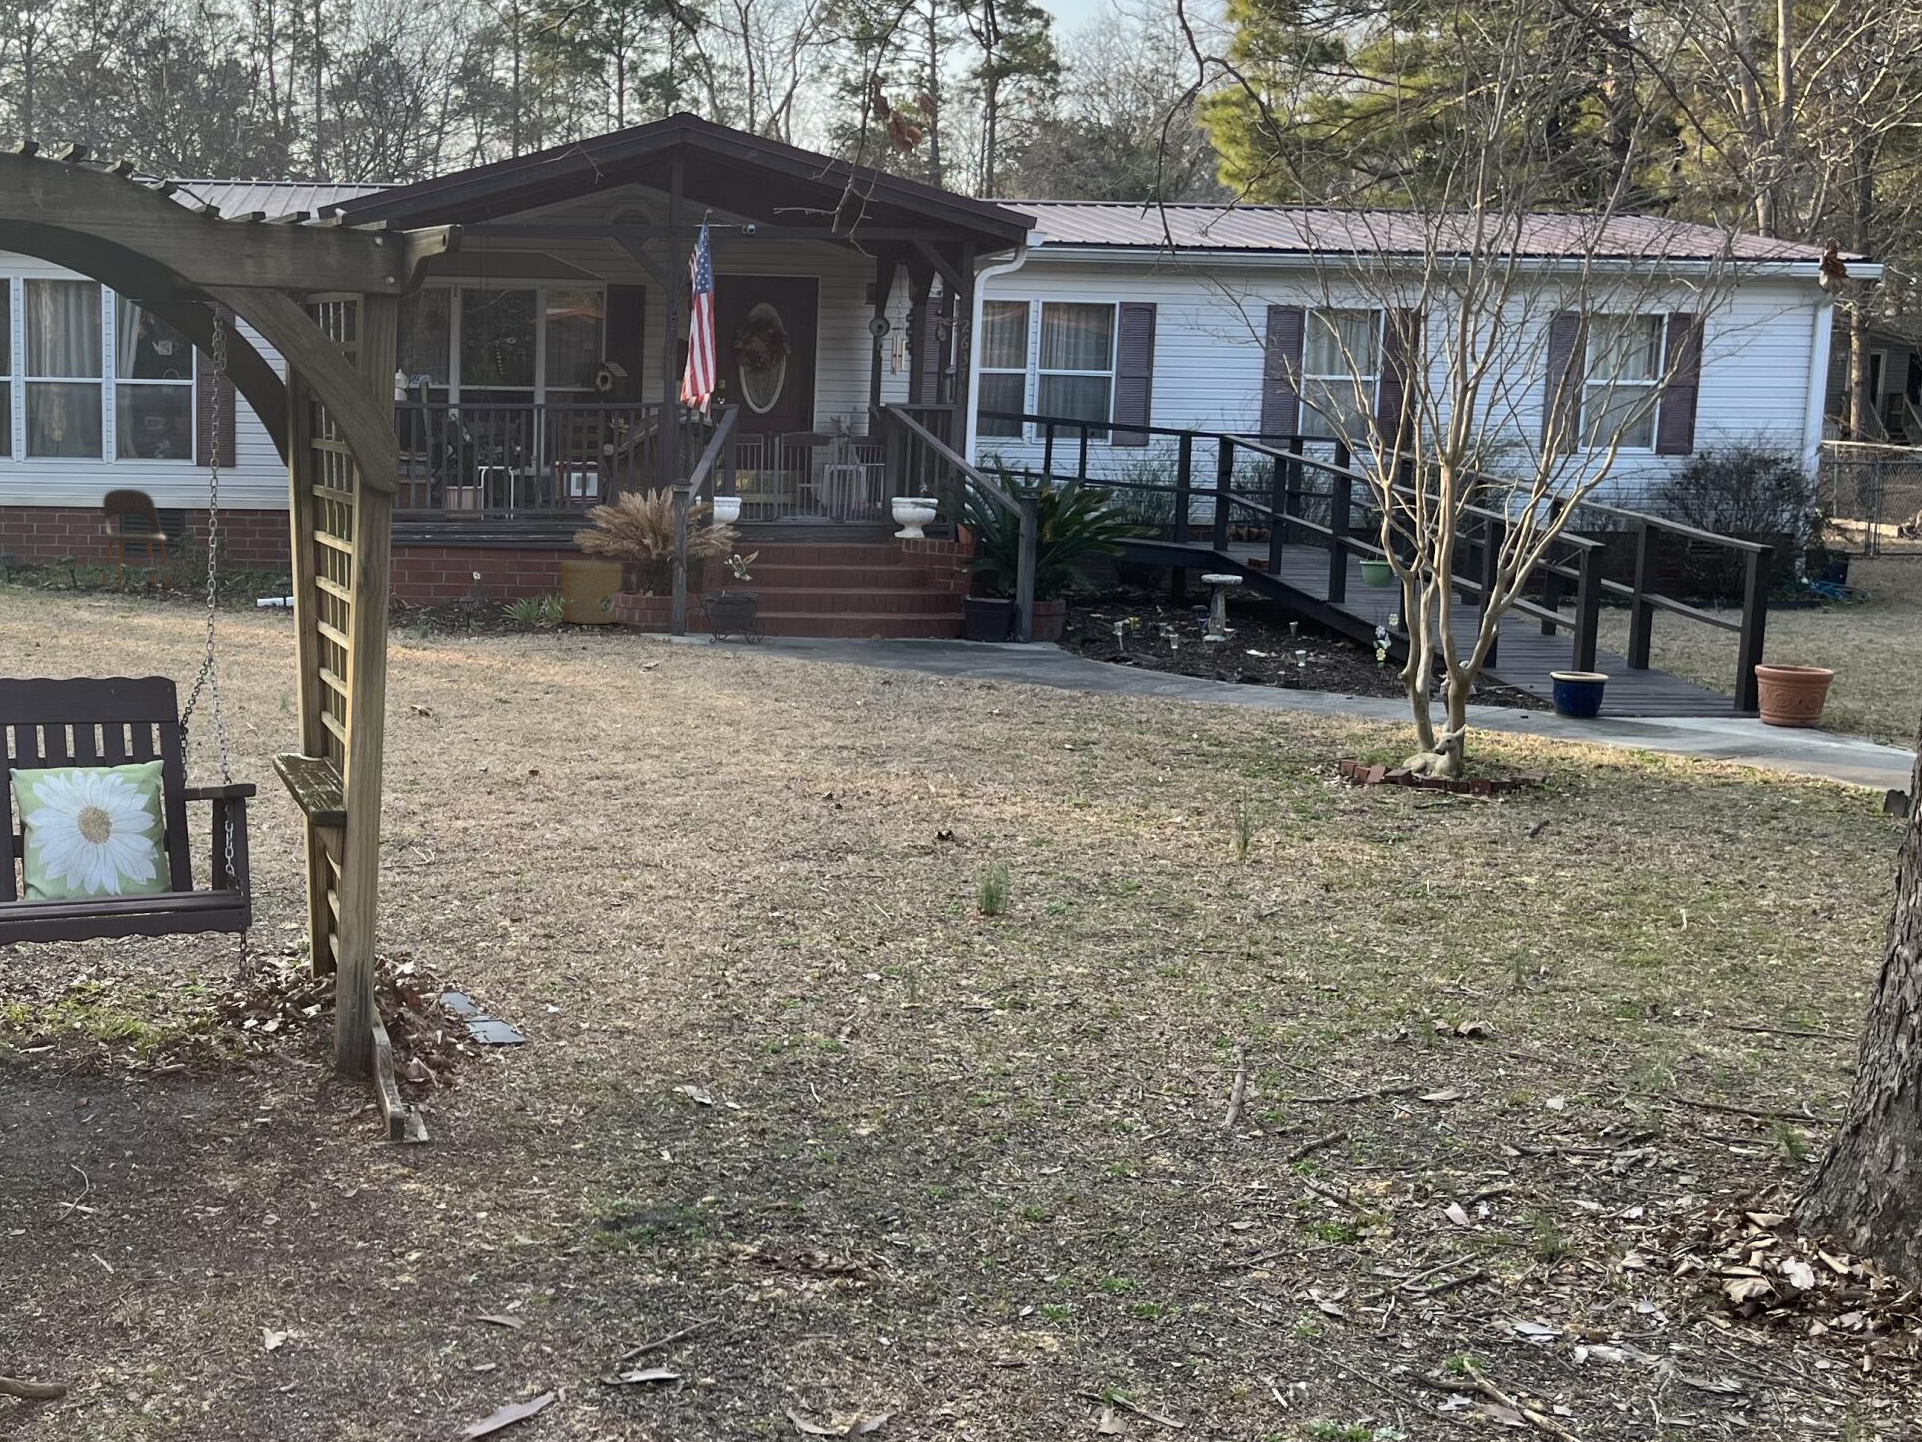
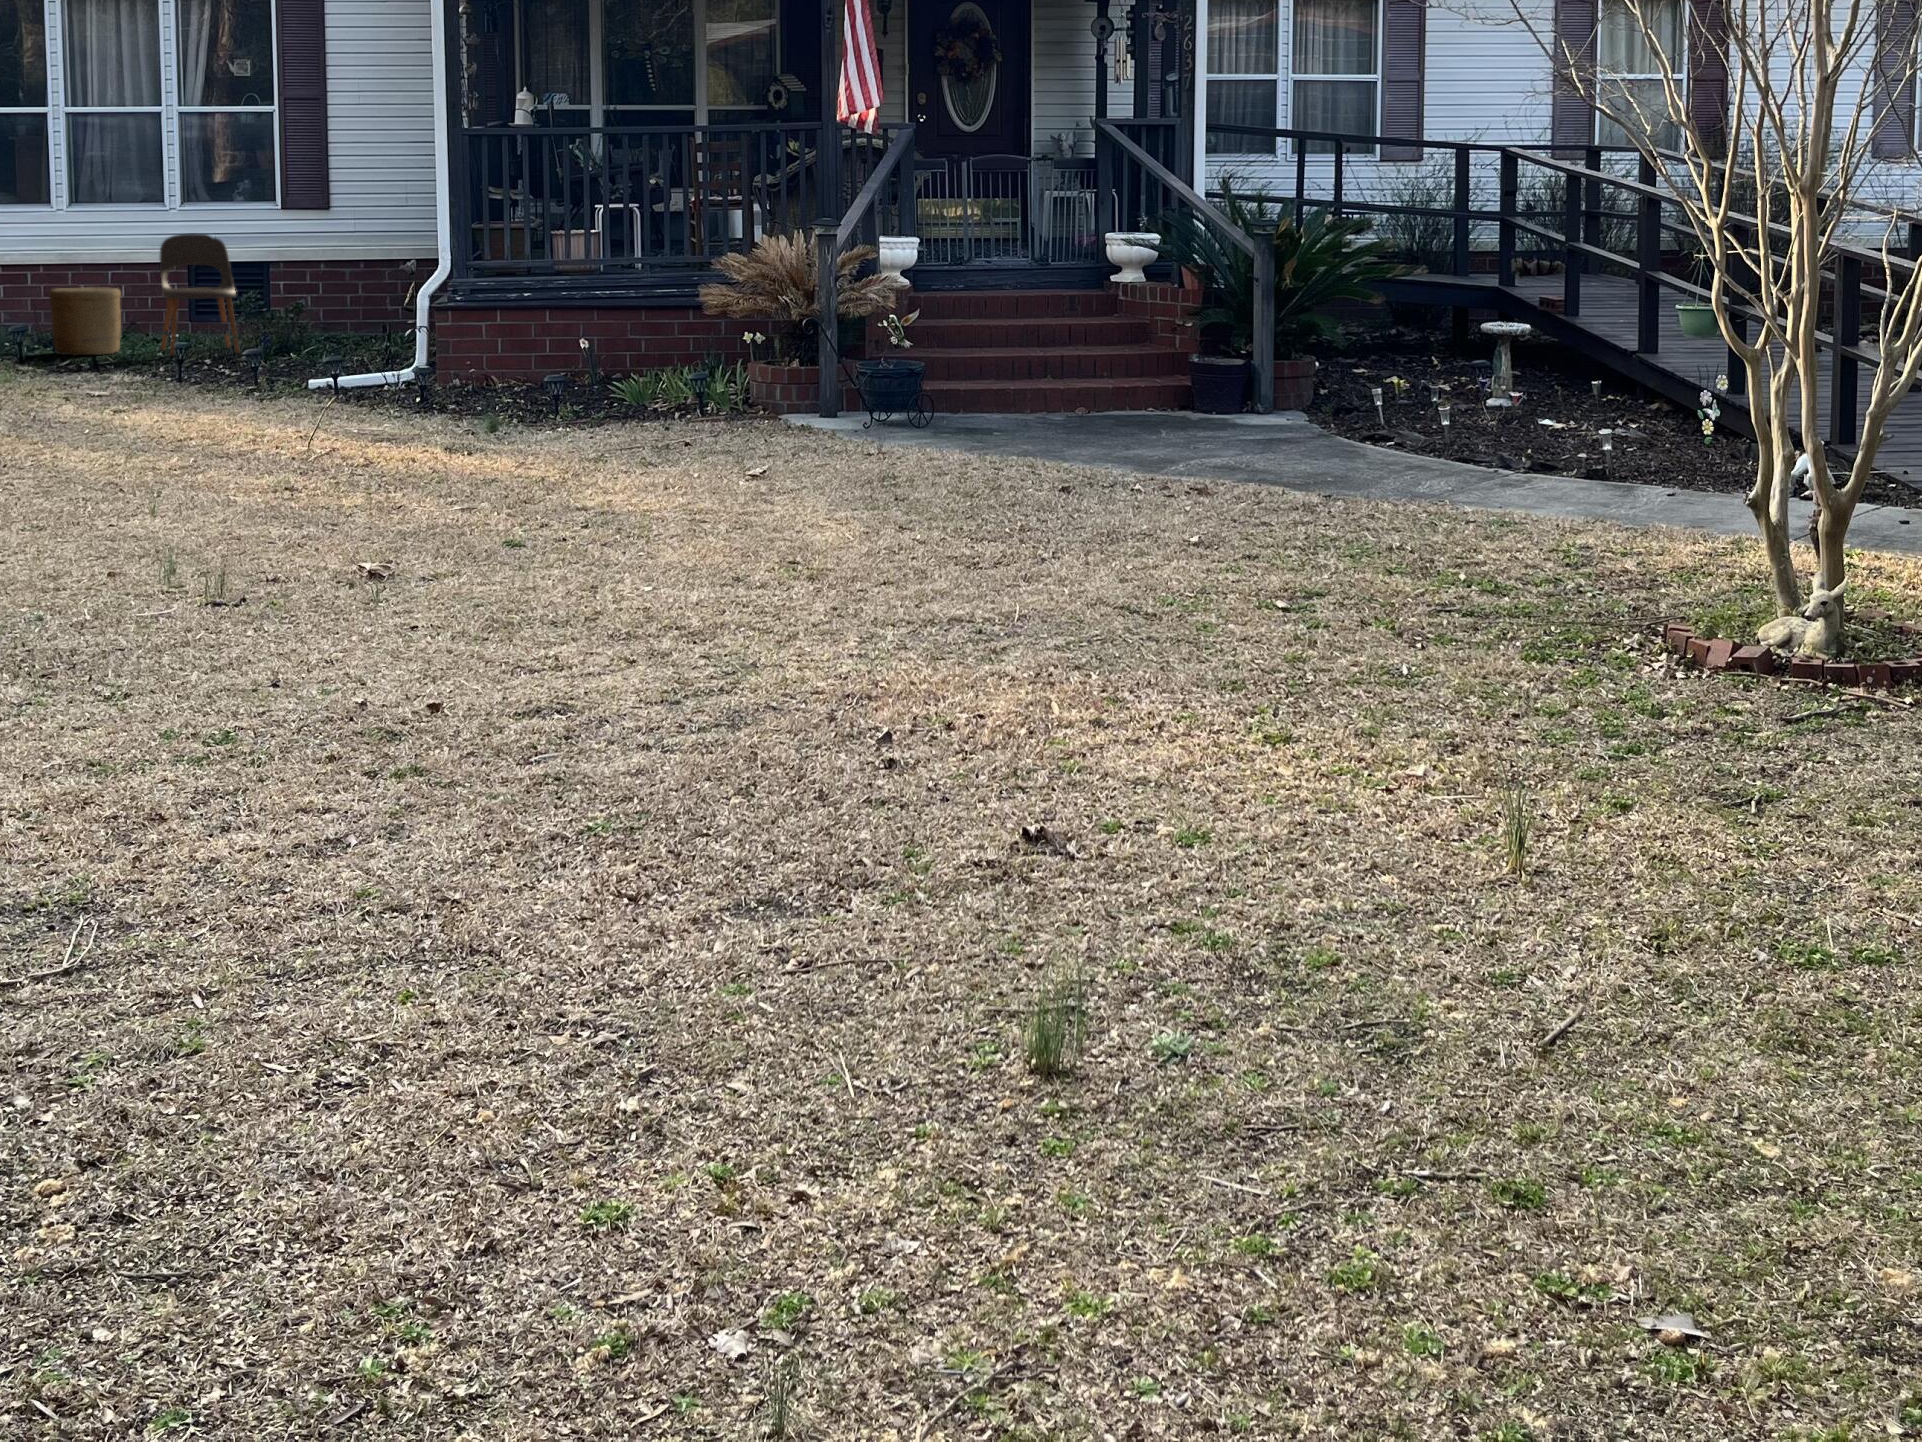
woven basket: present [560,560,624,624] -> present [49,287,121,356]

